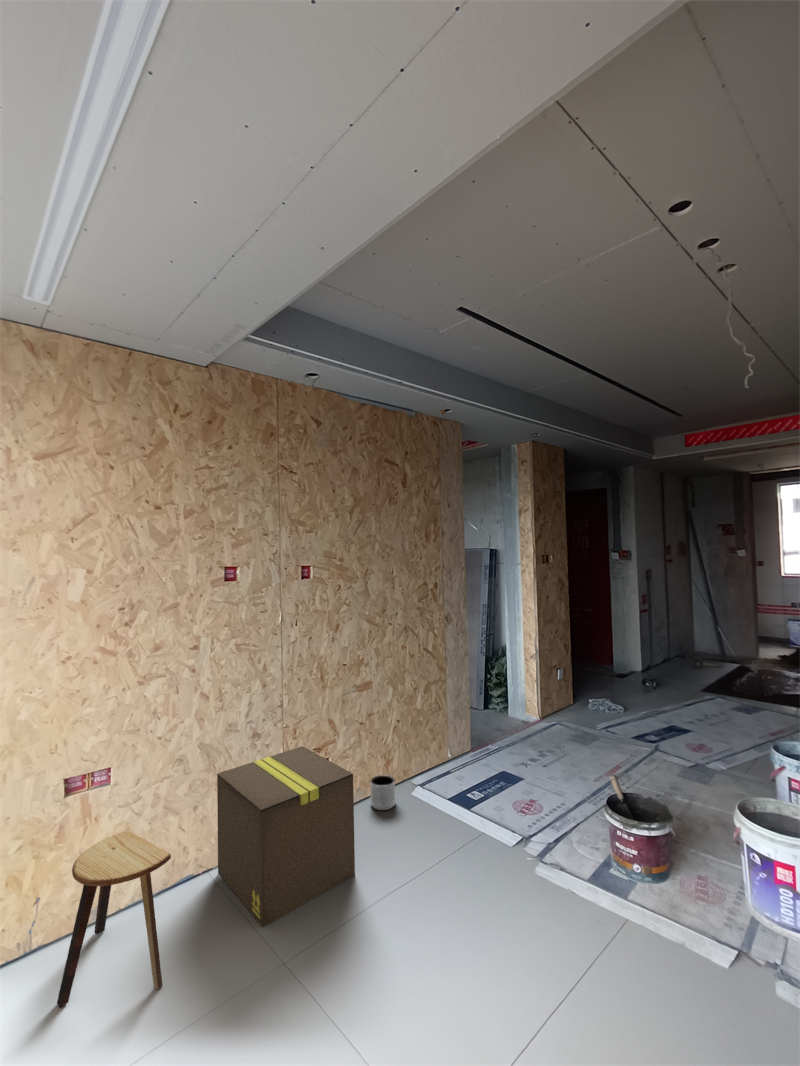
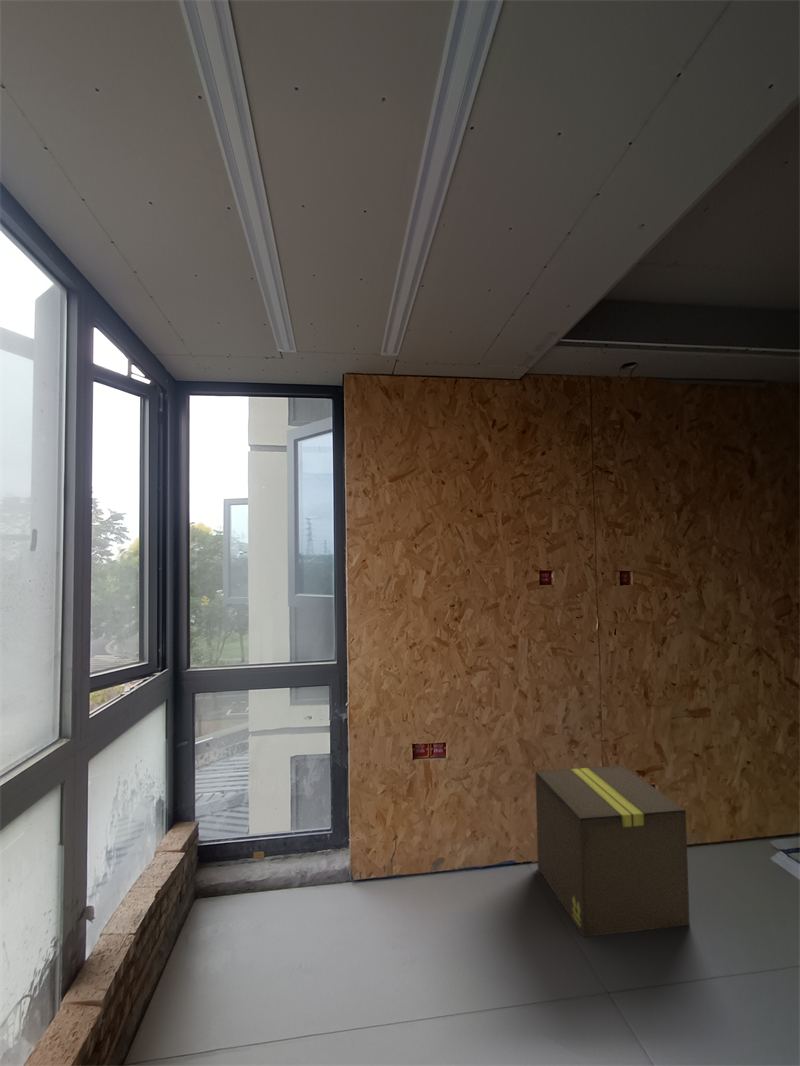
planter: present [370,775,396,810] -> none [709,823,745,867]
stool: present [57,831,171,1007] -> none [414,801,497,949]

